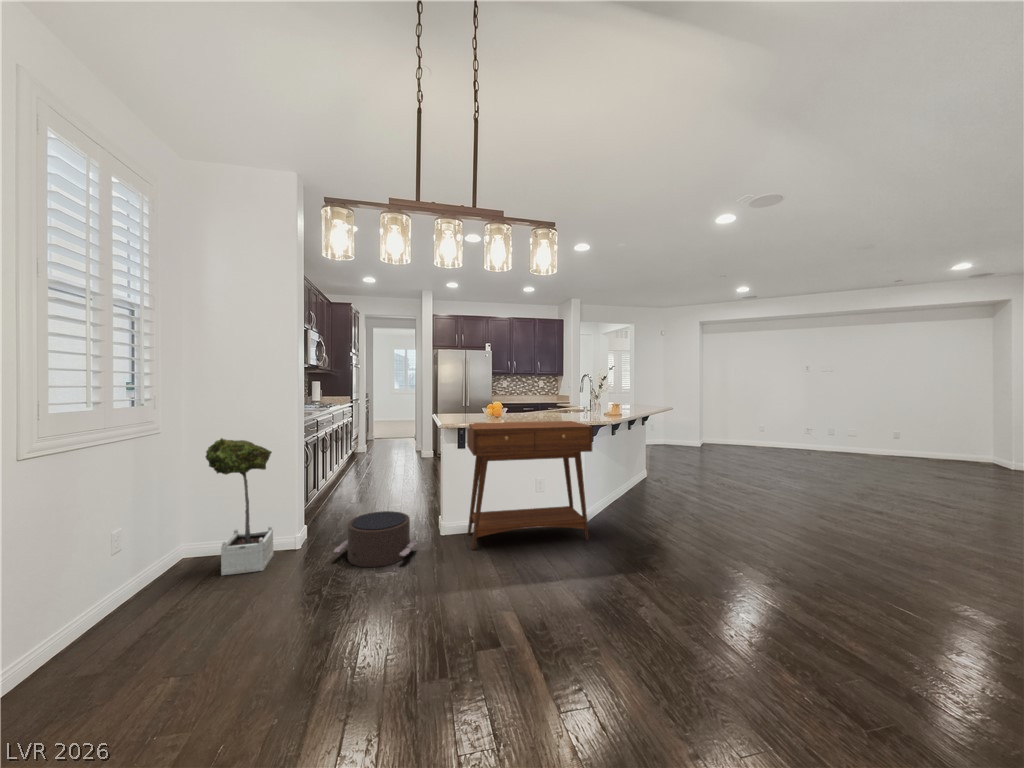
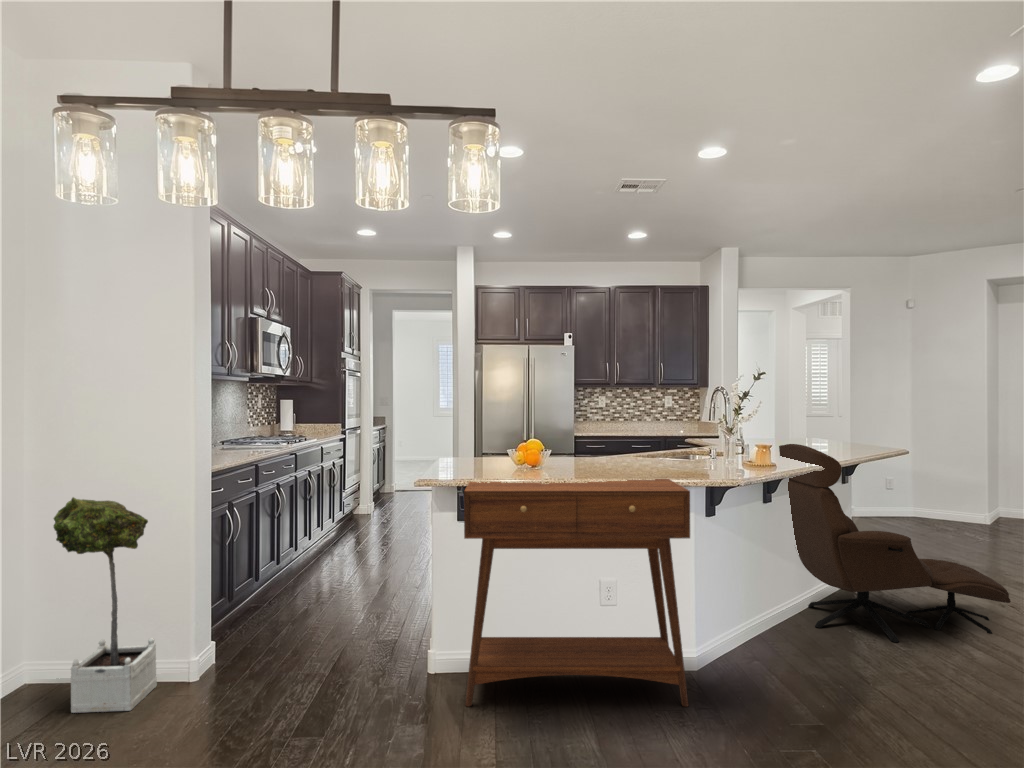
lounge chair: none [616,404,724,503] -> present [779,444,1011,642]
pouf: present [334,511,417,567] -> none [235,625,374,722]

